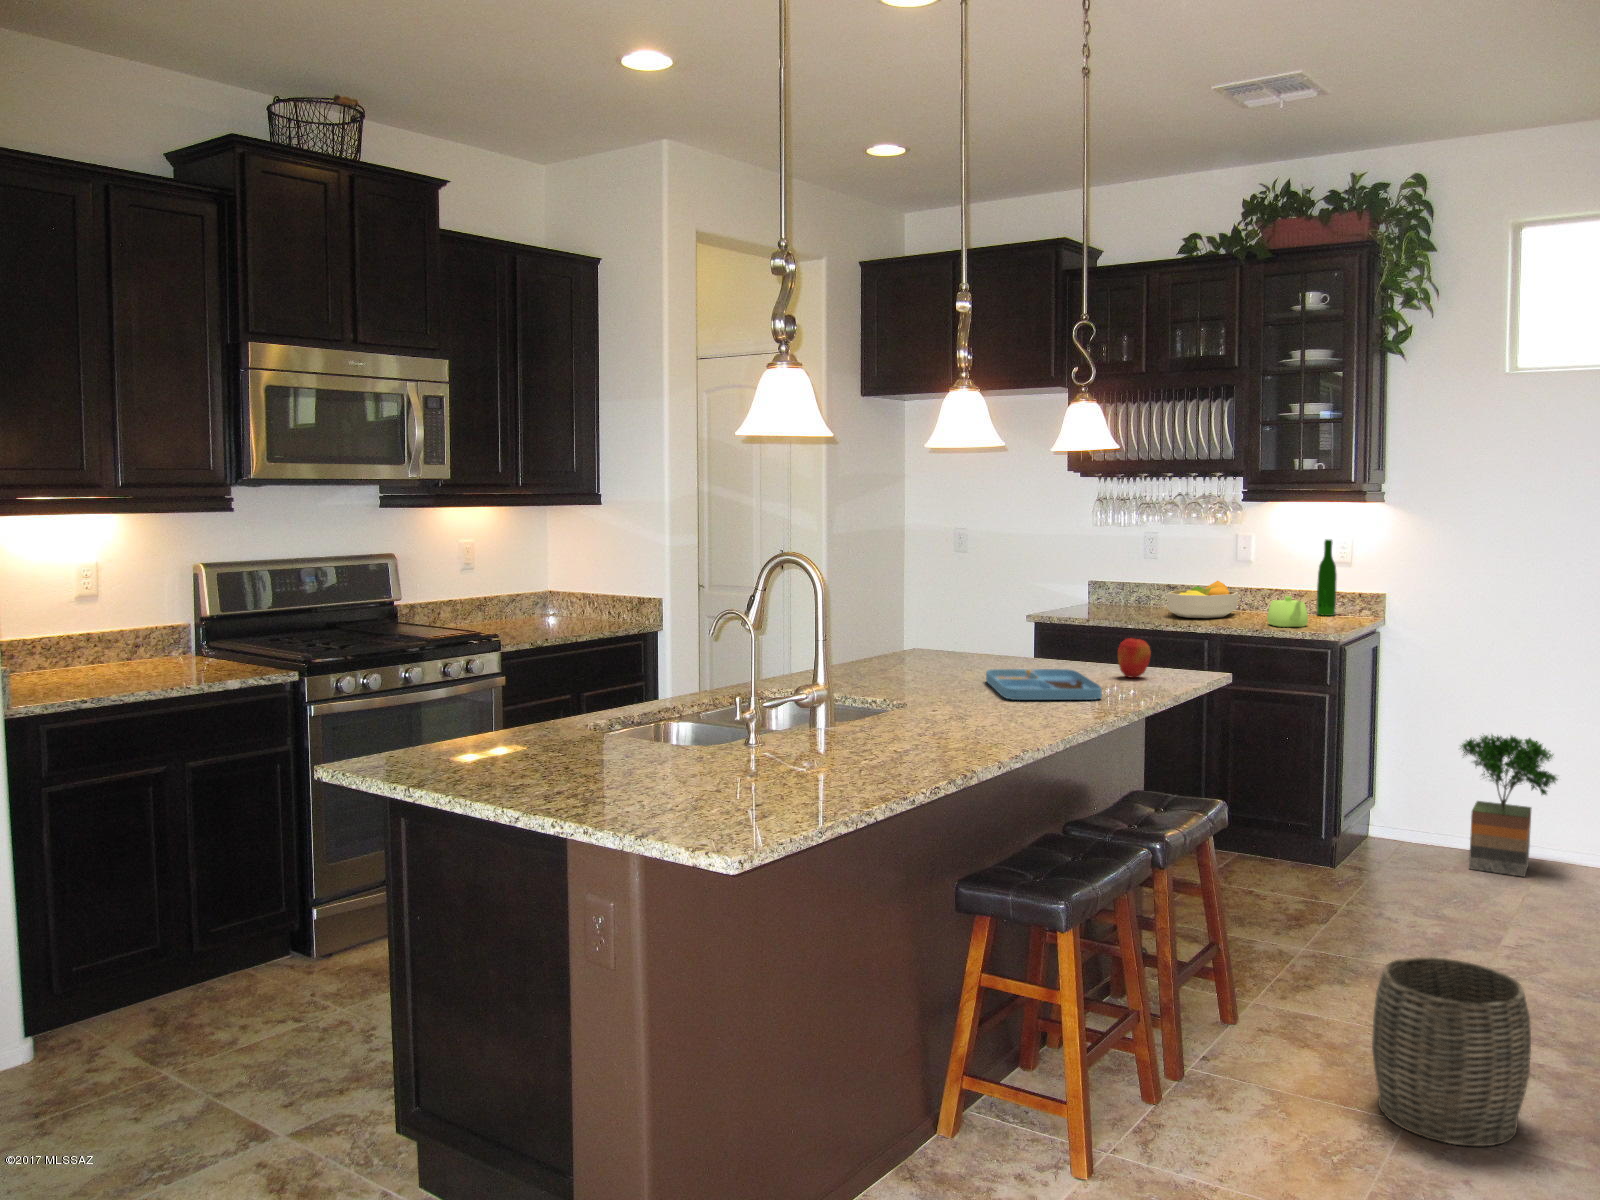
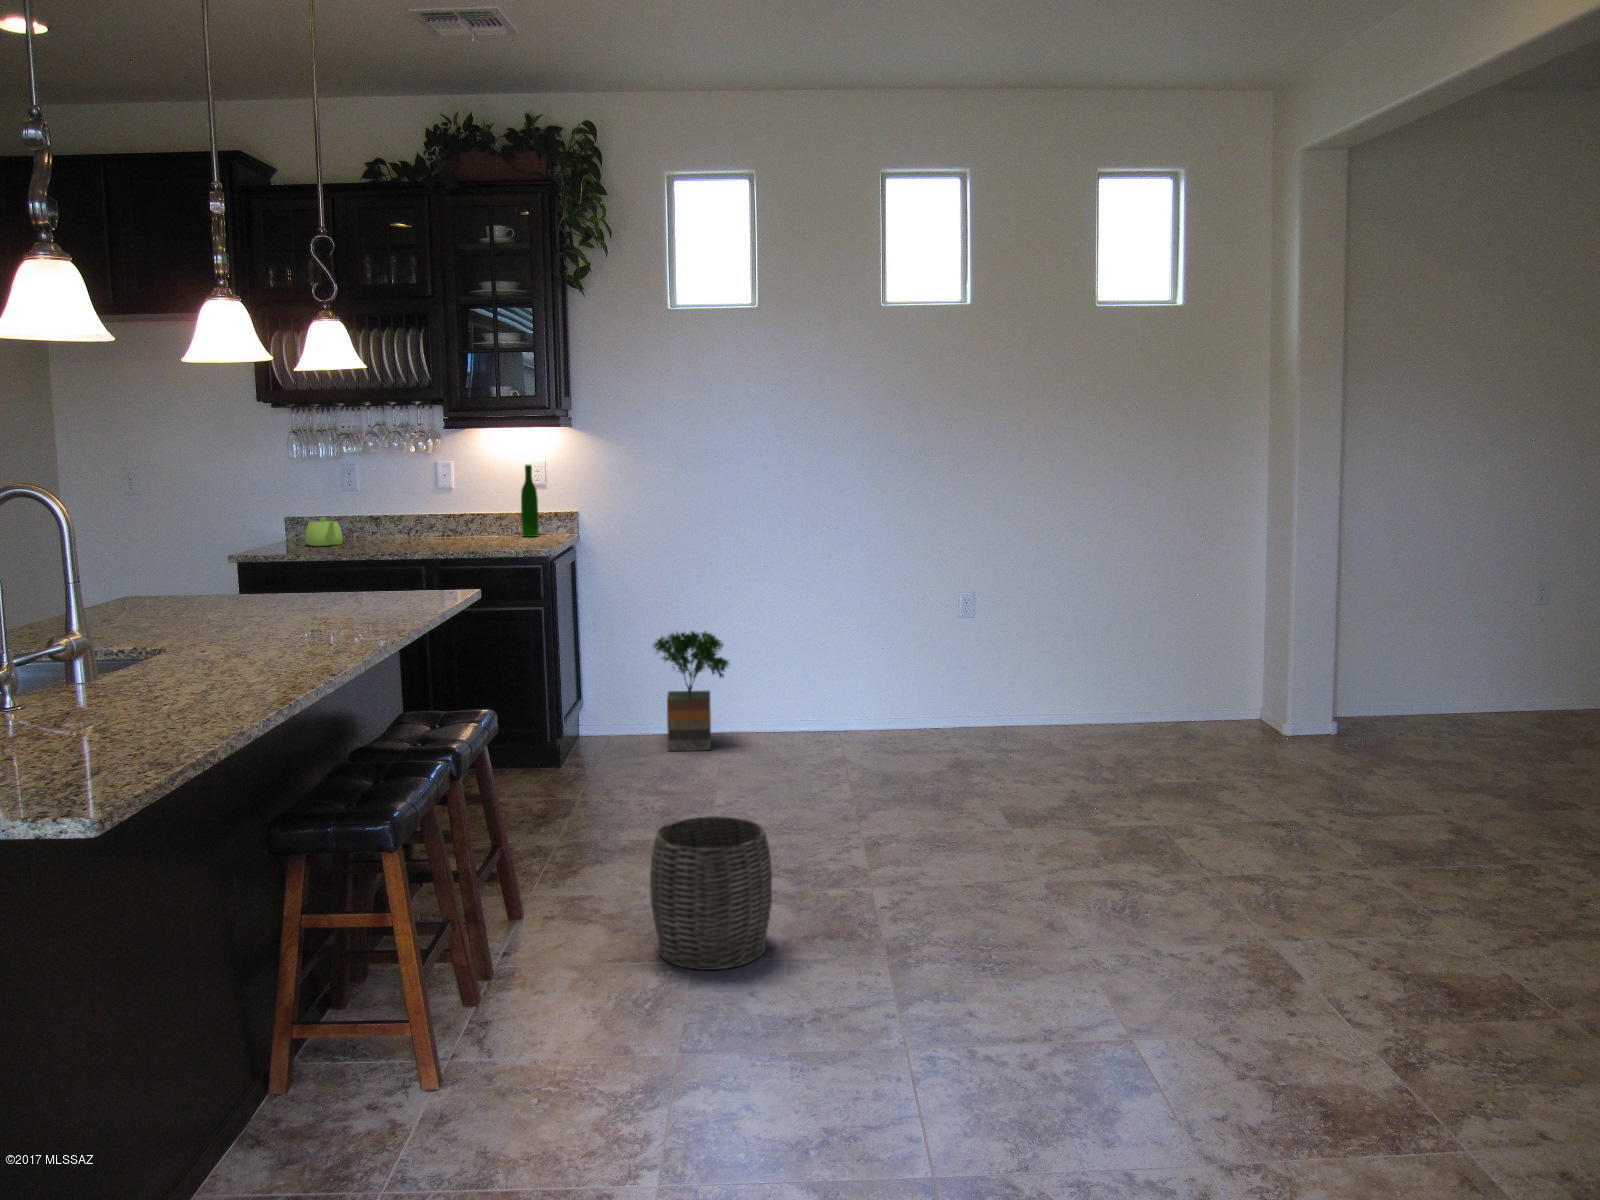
fruit bowl: present [1167,581,1239,618] -> none [380,508,449,546]
teapot: present [1267,596,1308,627] -> present [305,518,343,546]
apple: present [1118,638,1151,678] -> none [374,560,409,602]
tray: present [986,669,1102,700] -> none [239,599,377,633]

